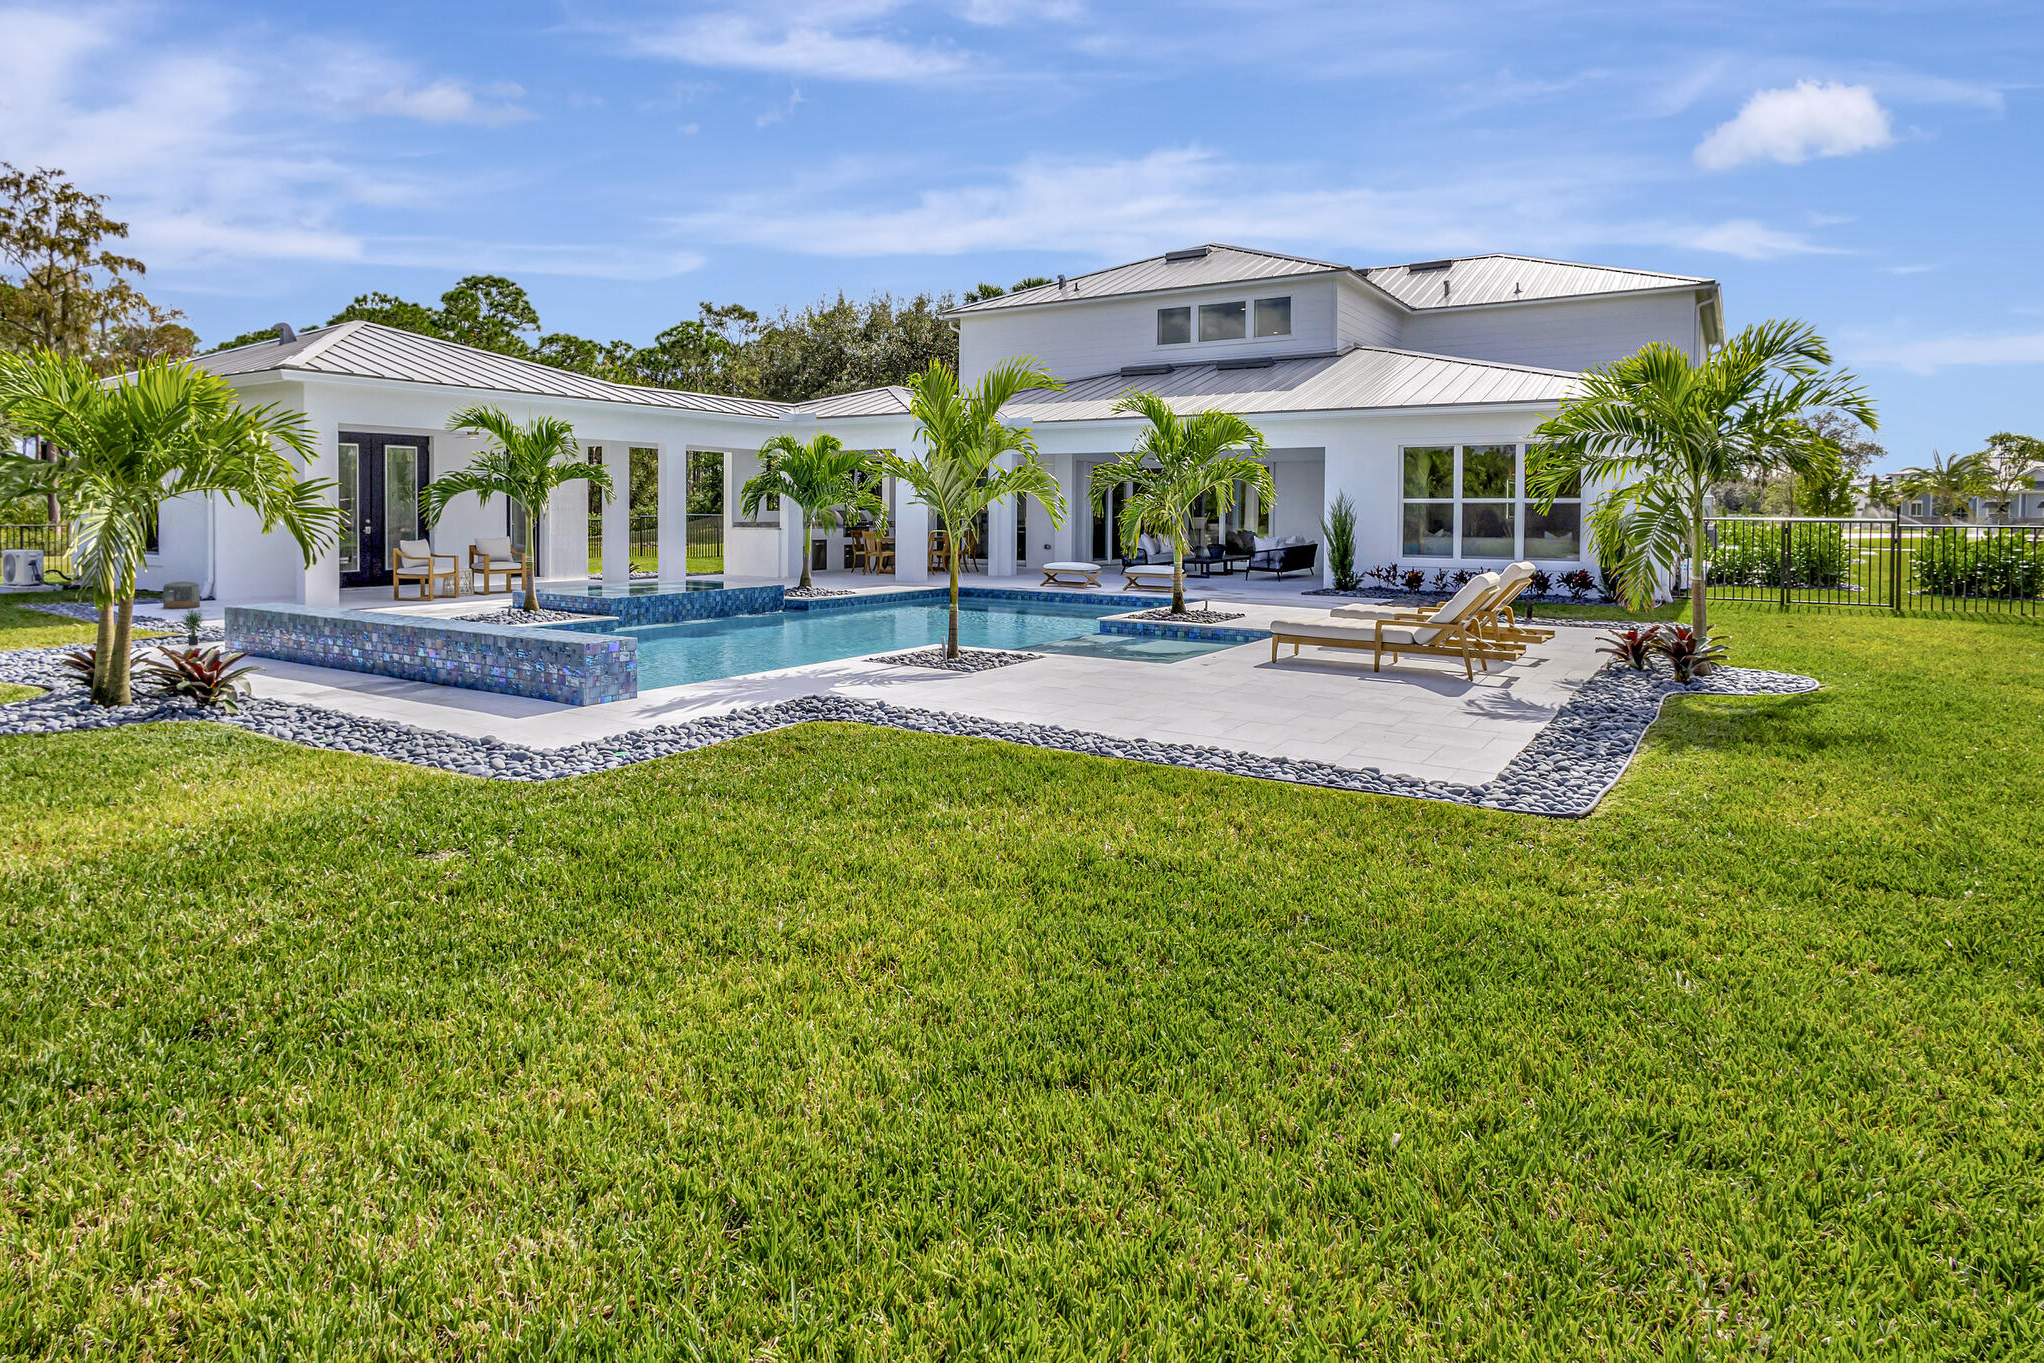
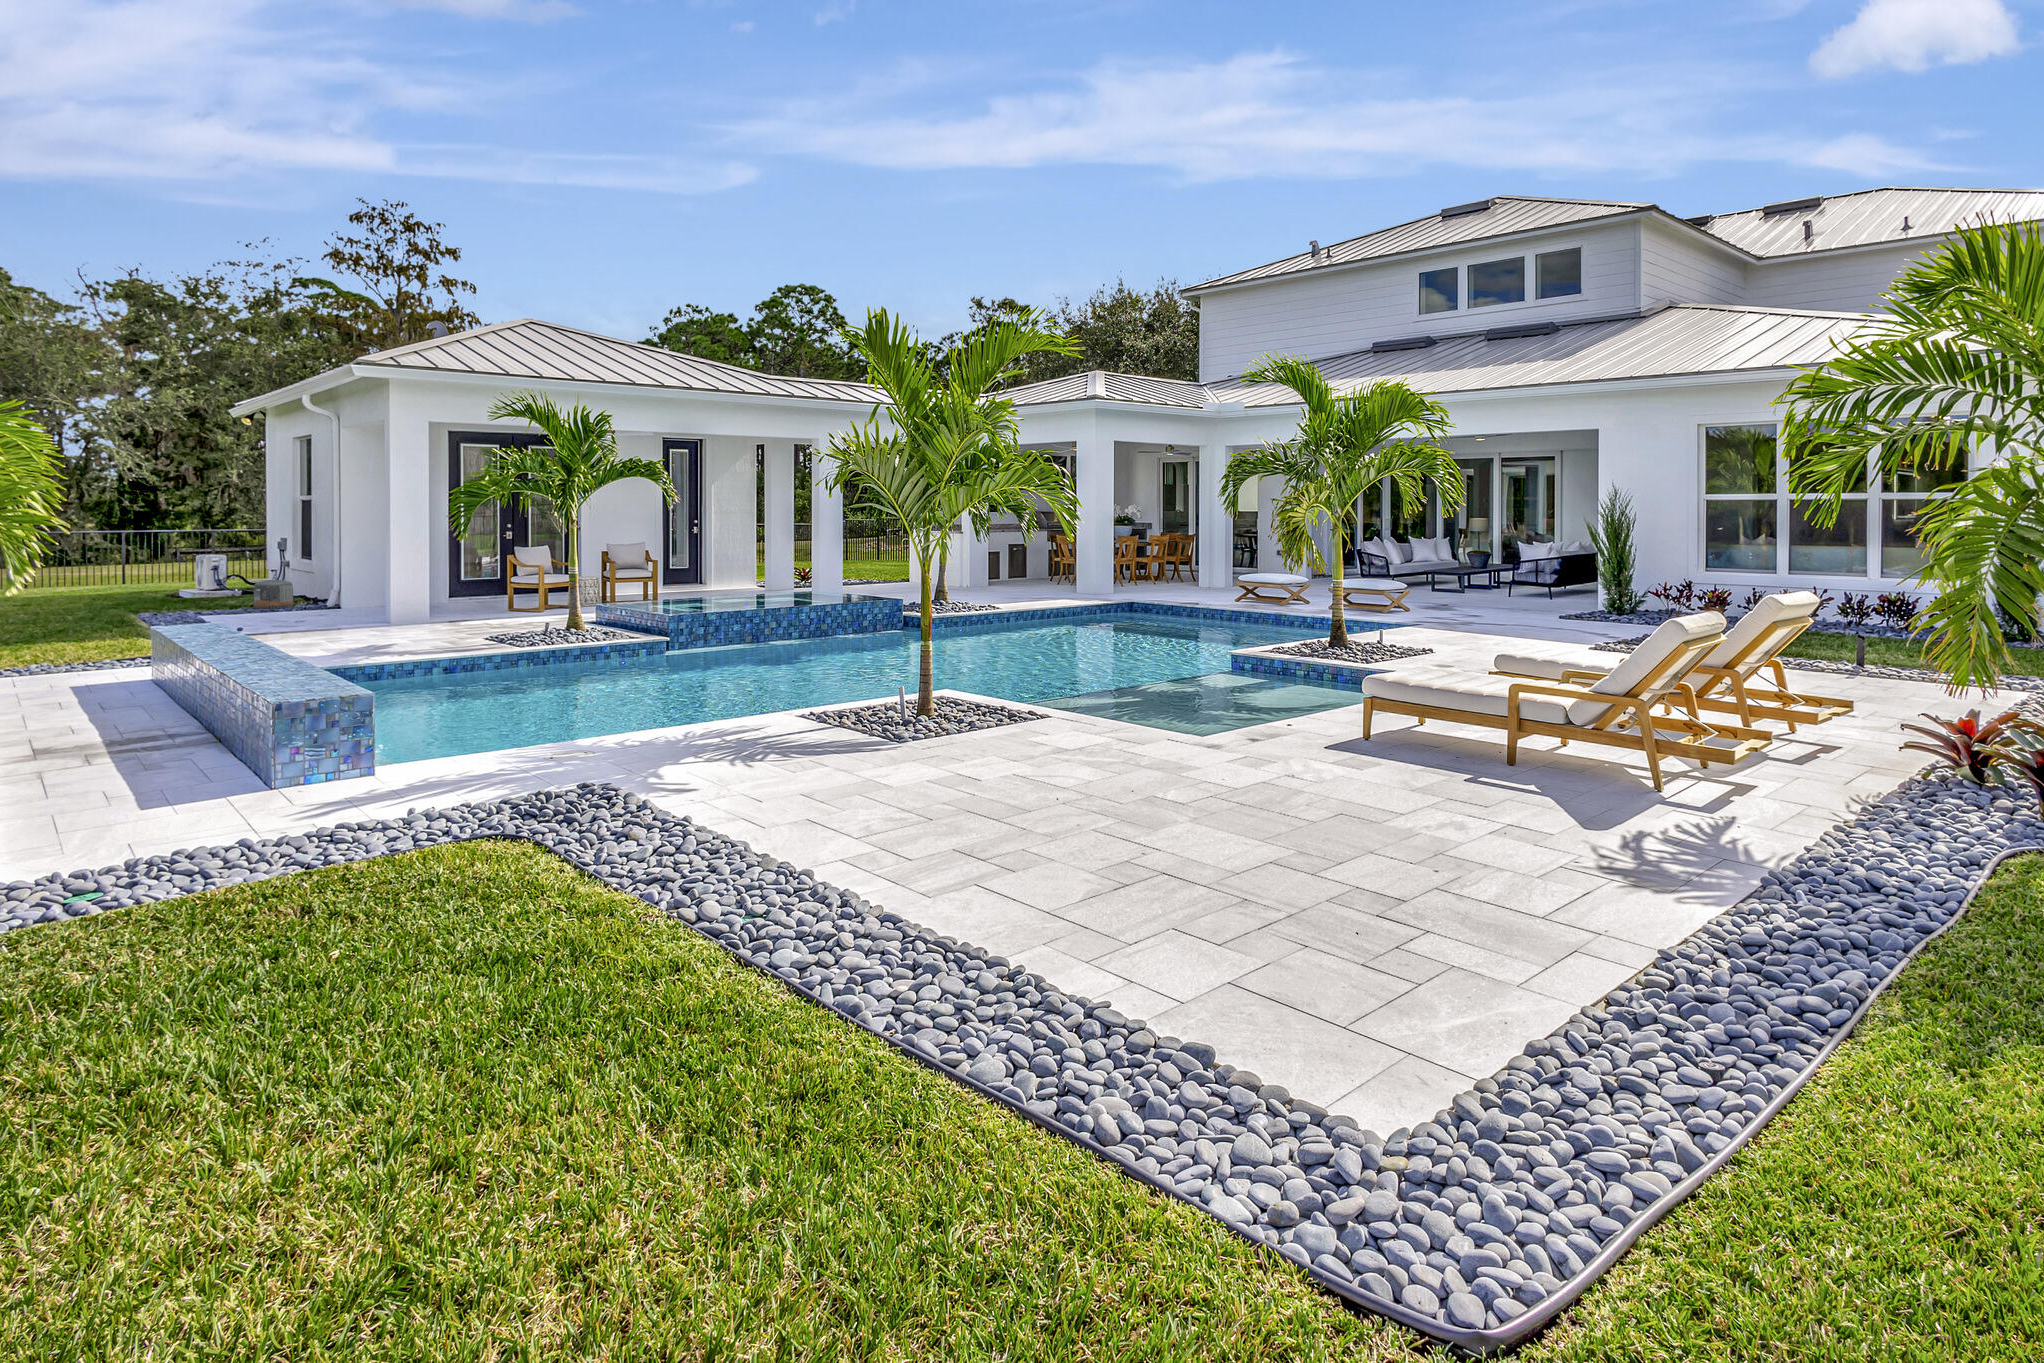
potted plant: present [180,608,202,645] -> none [78,608,117,654]

